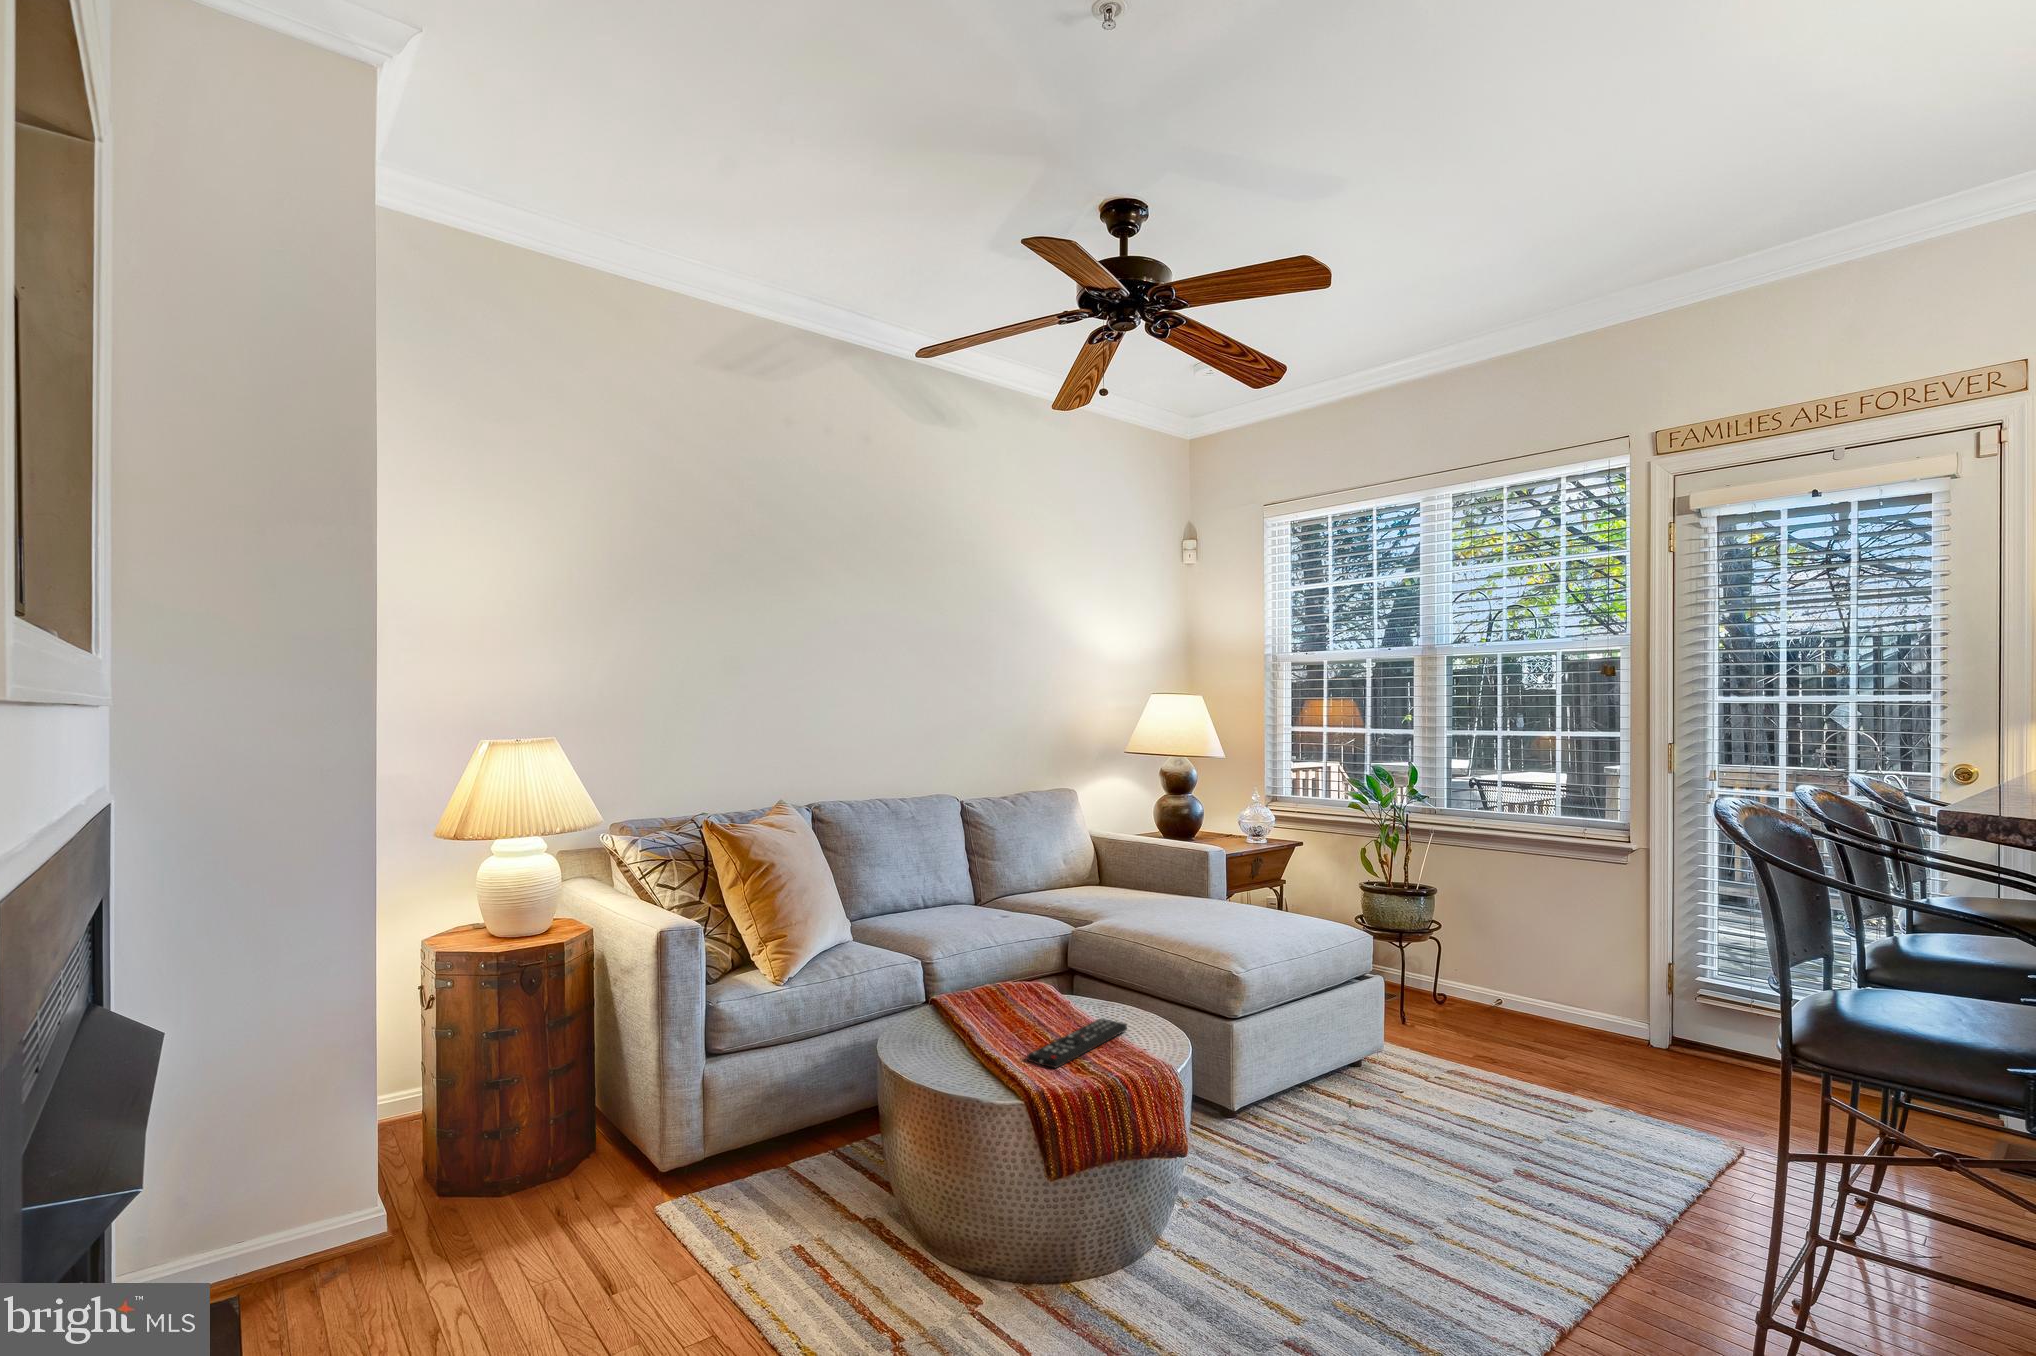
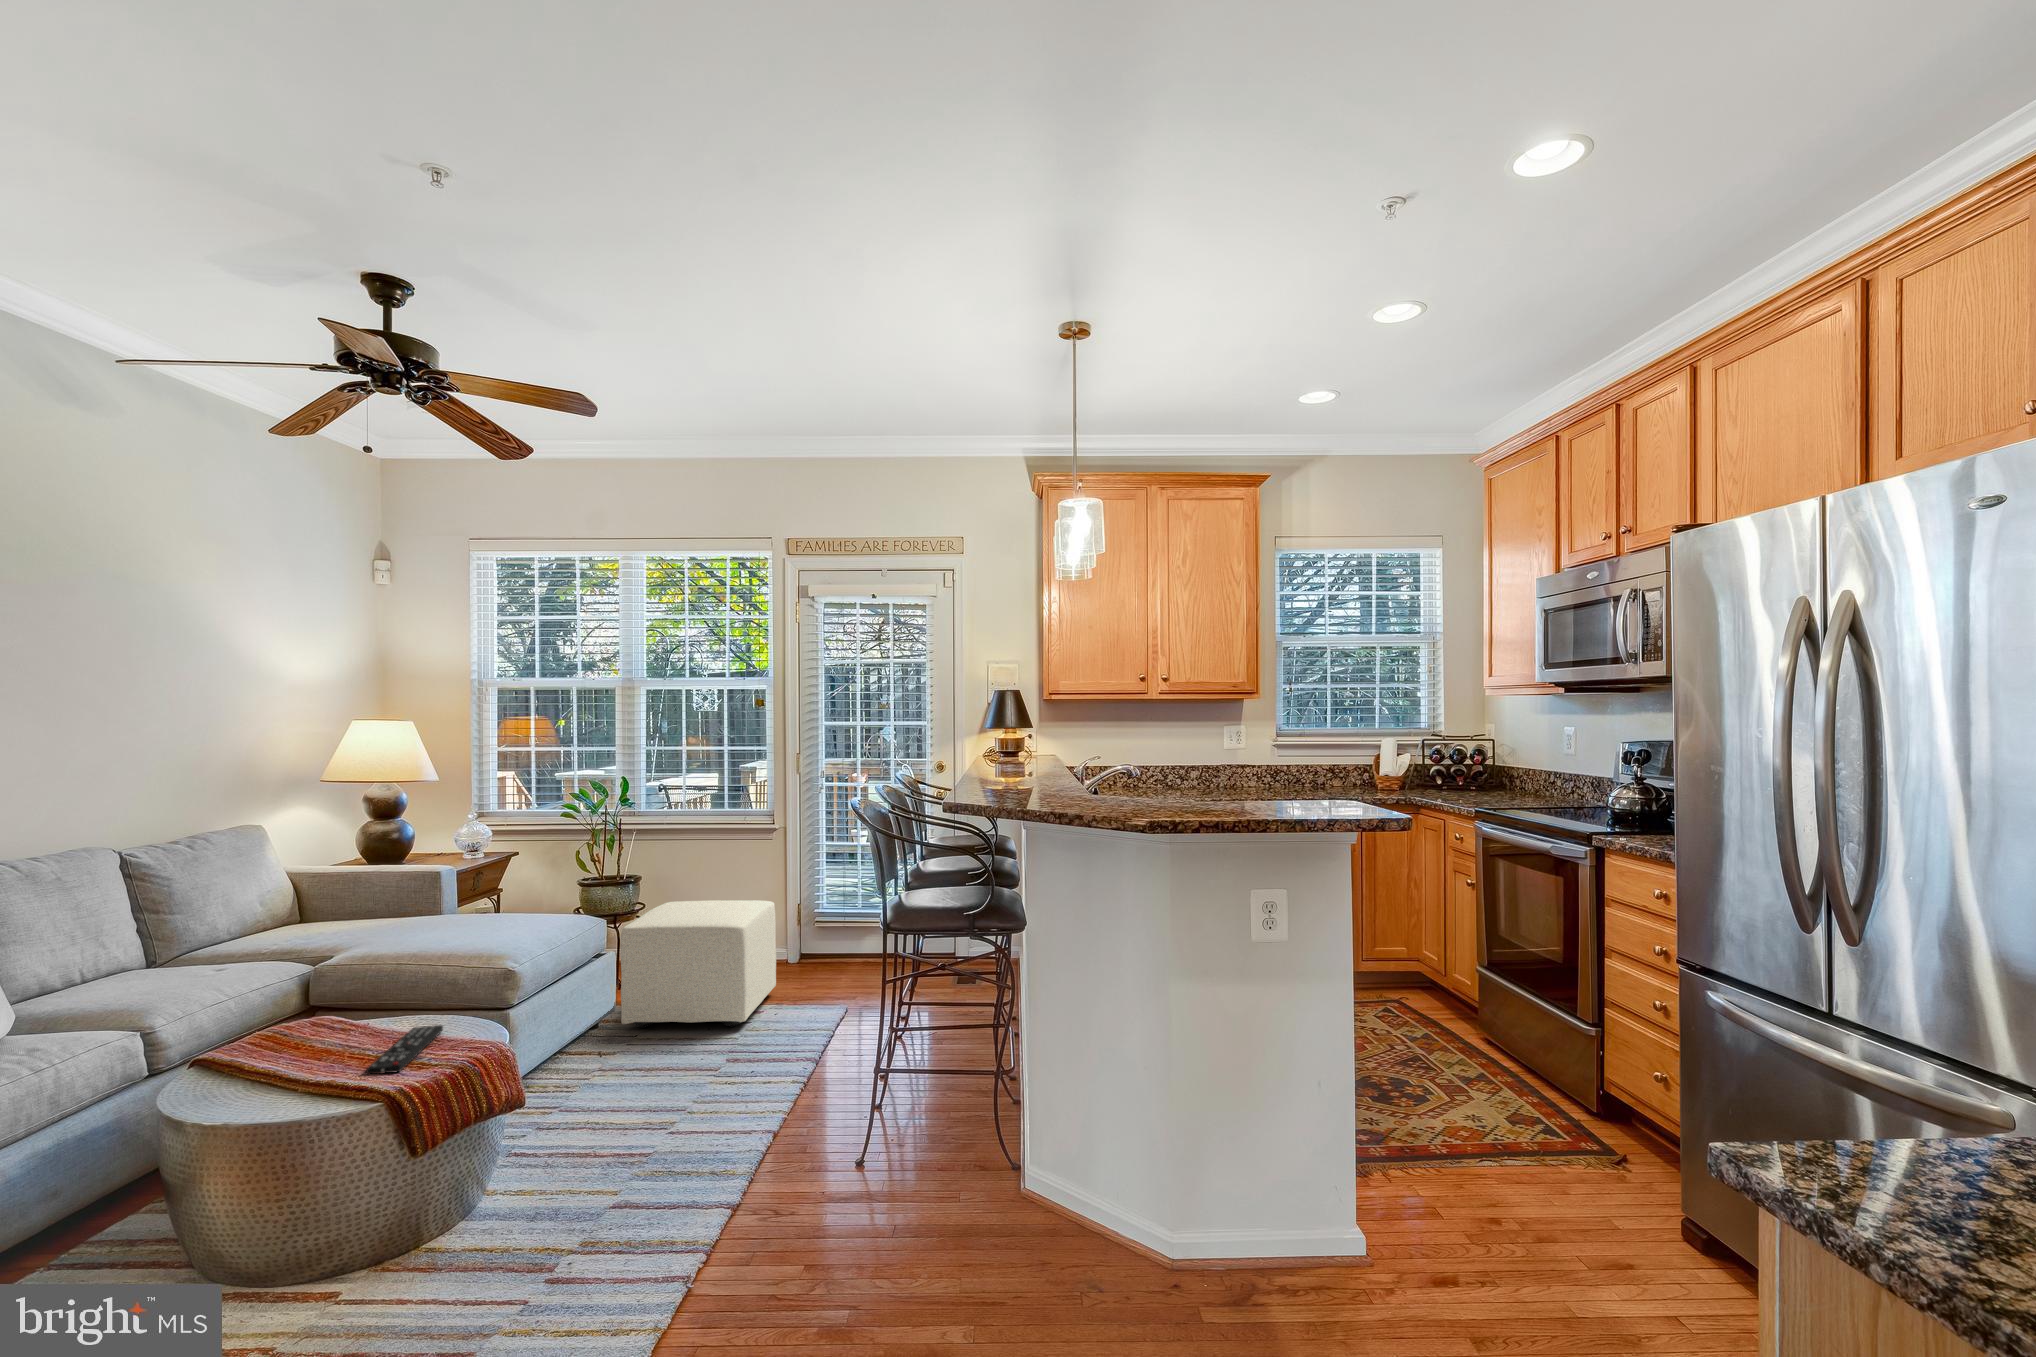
ottoman: none [1385,928,1617,1121] -> present [620,900,776,1028]

